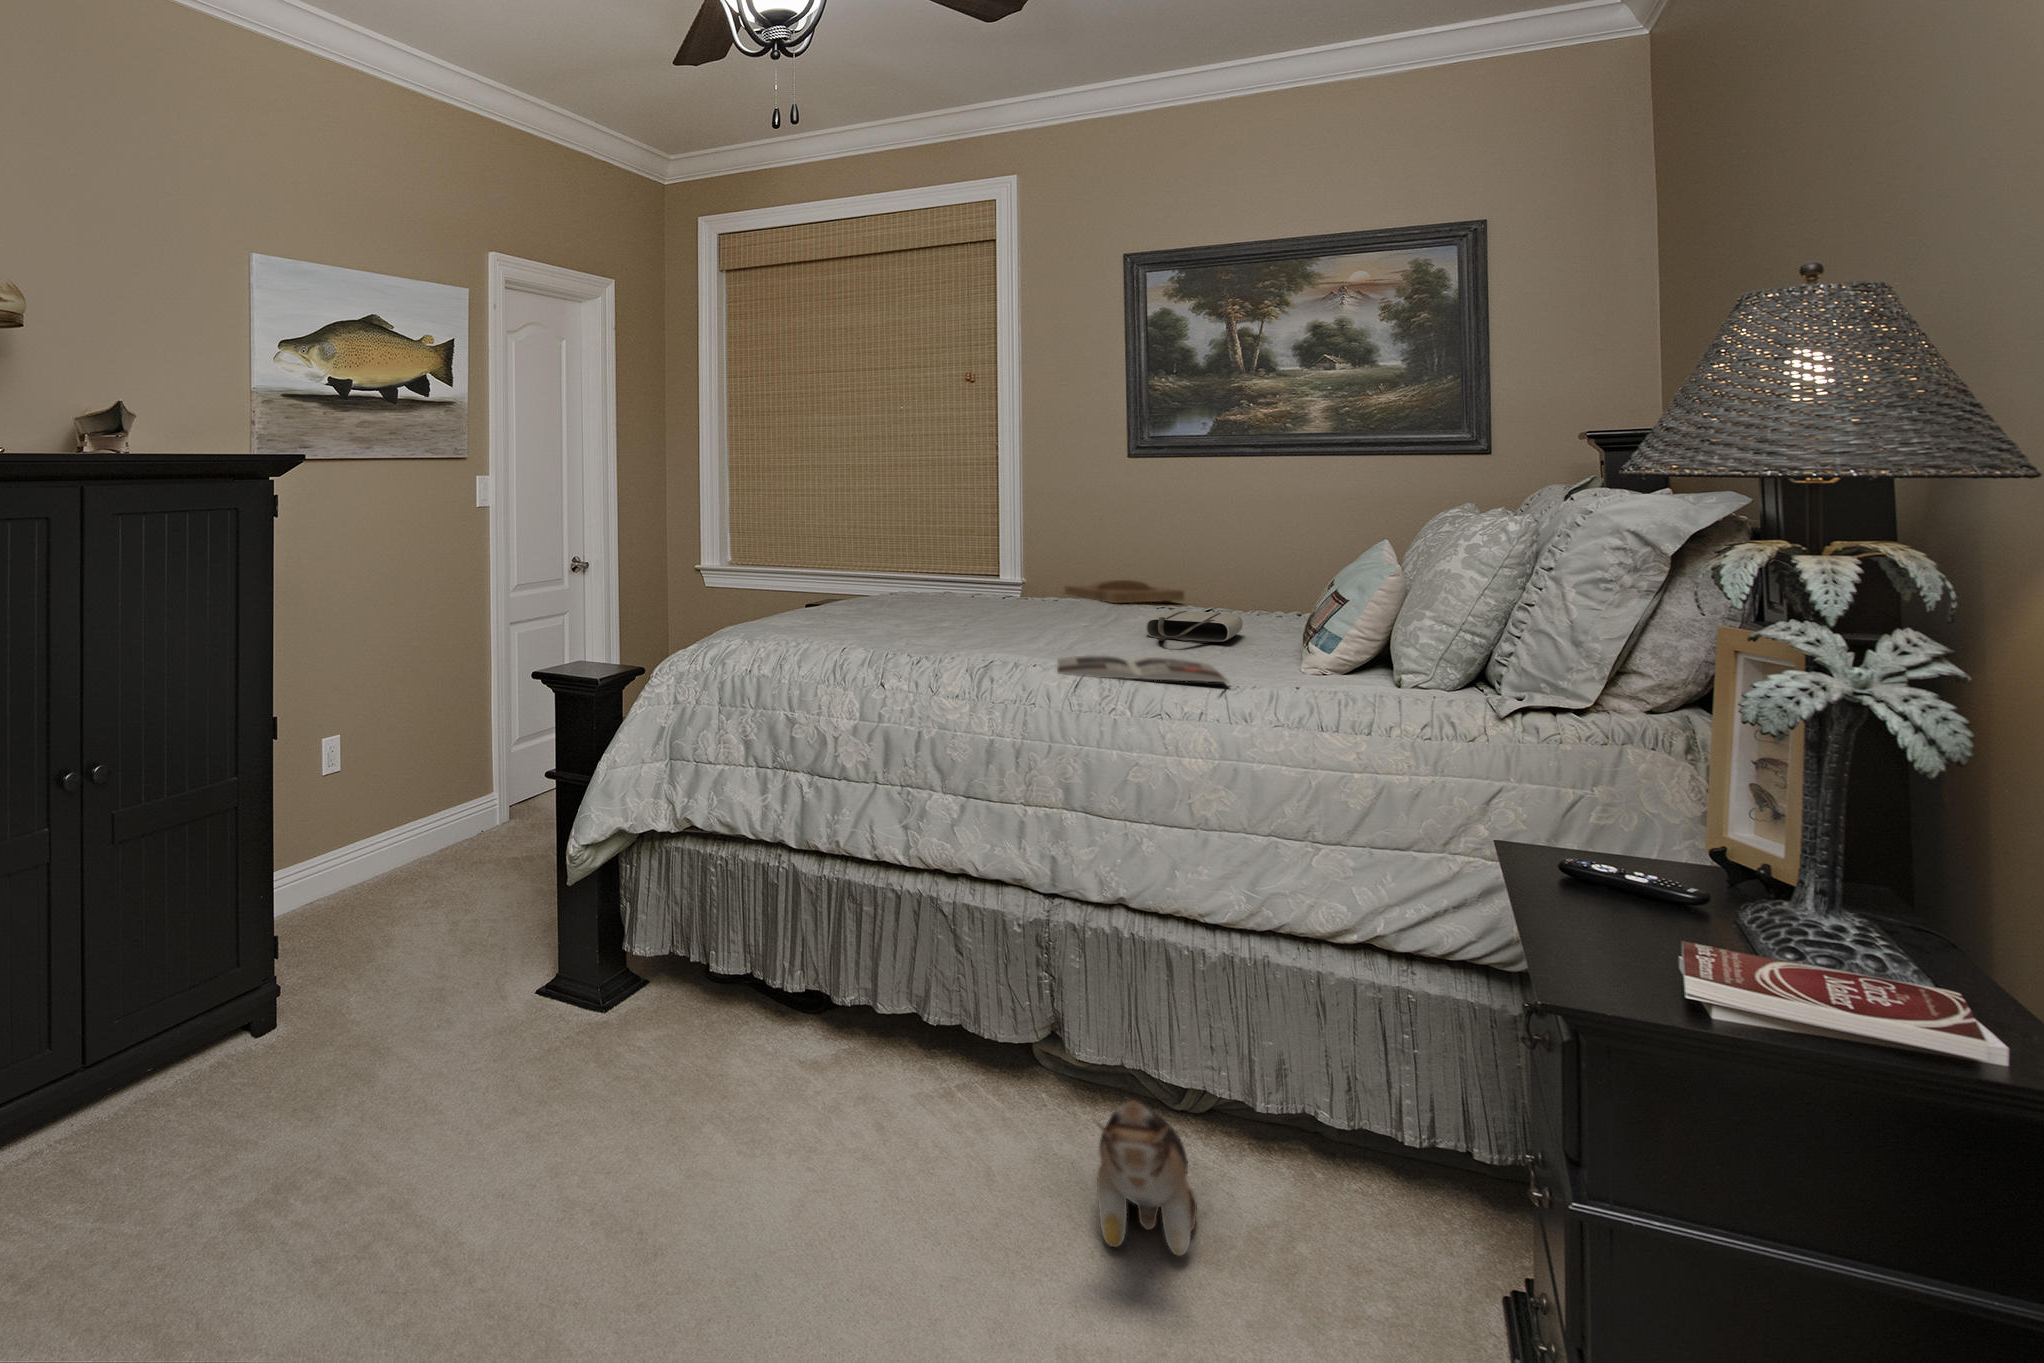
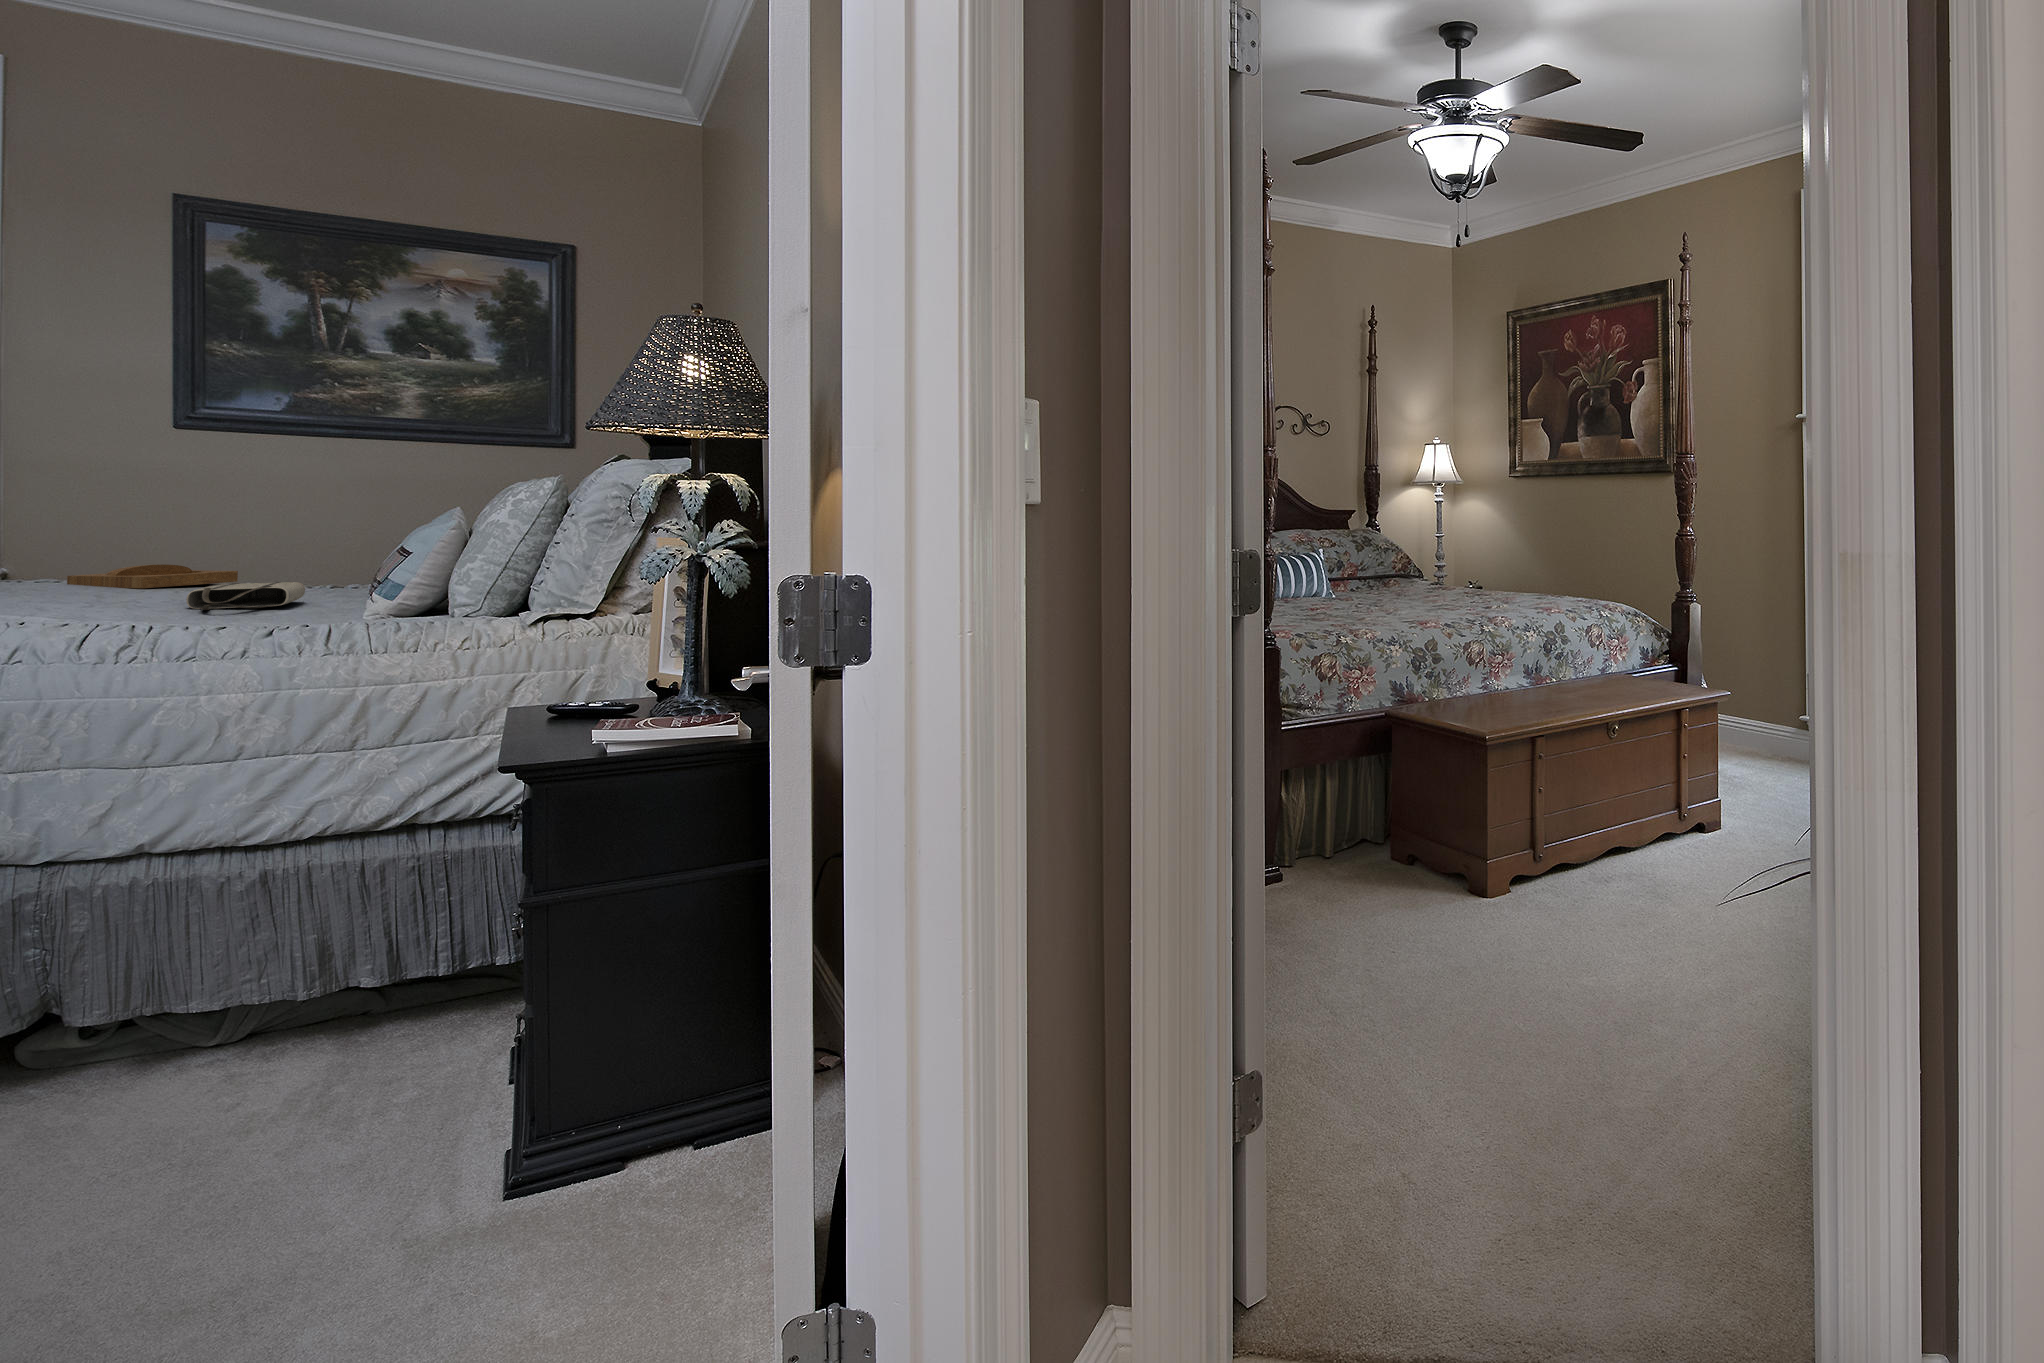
magazine: present [1057,655,1228,683] -> none [56,616,283,642]
plush toy: present [1096,1101,1197,1256] -> none [95,1009,214,1161]

